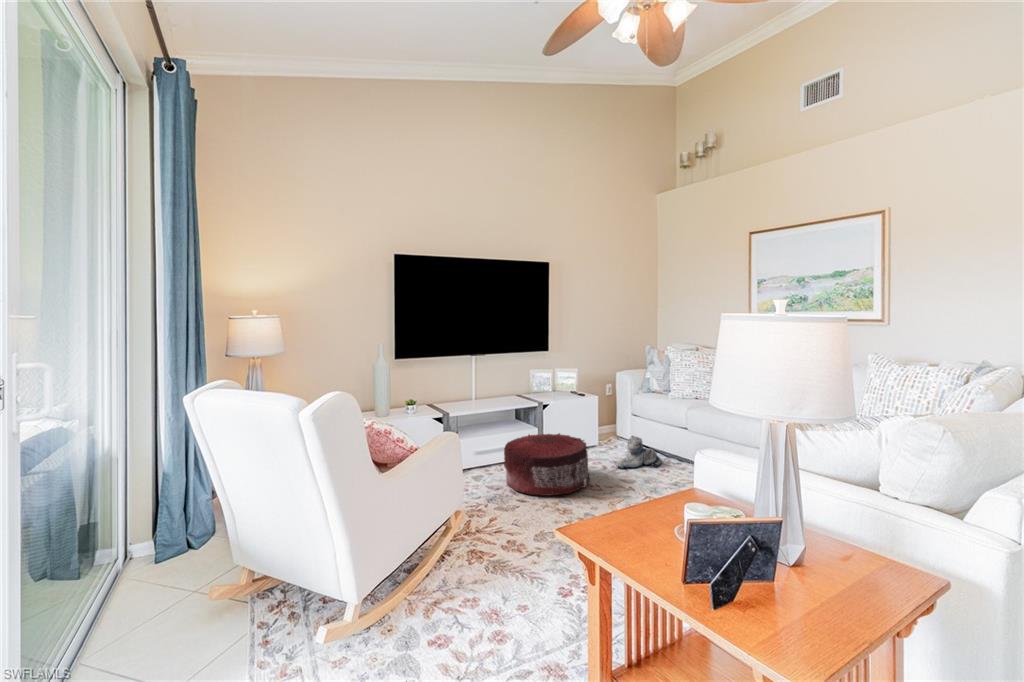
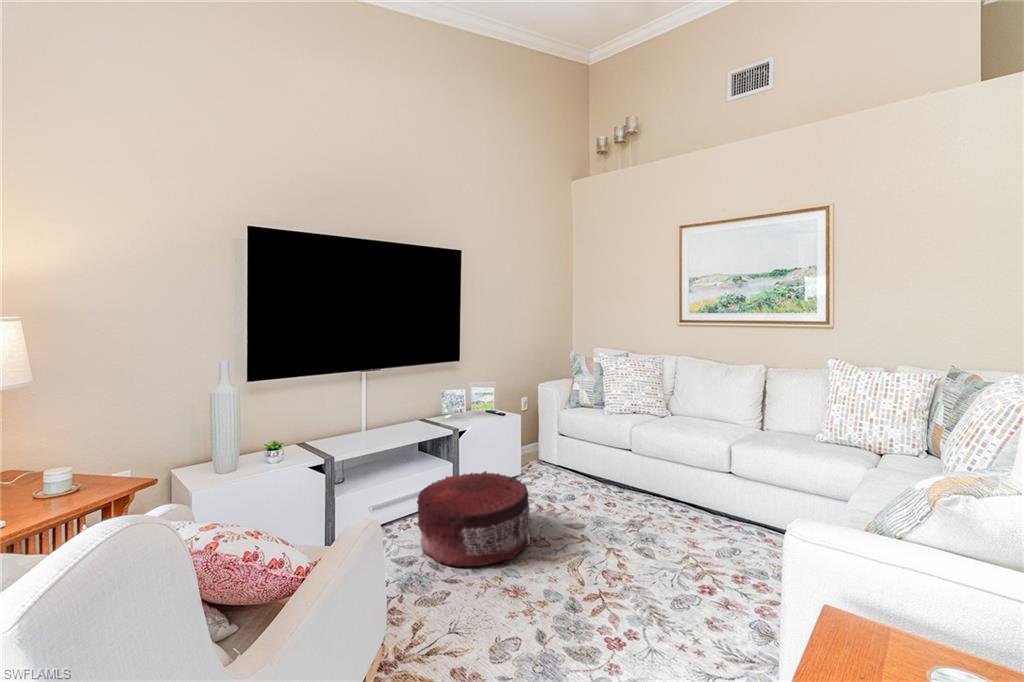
plush toy: present [616,436,662,468] -> none [553,464,602,508]

